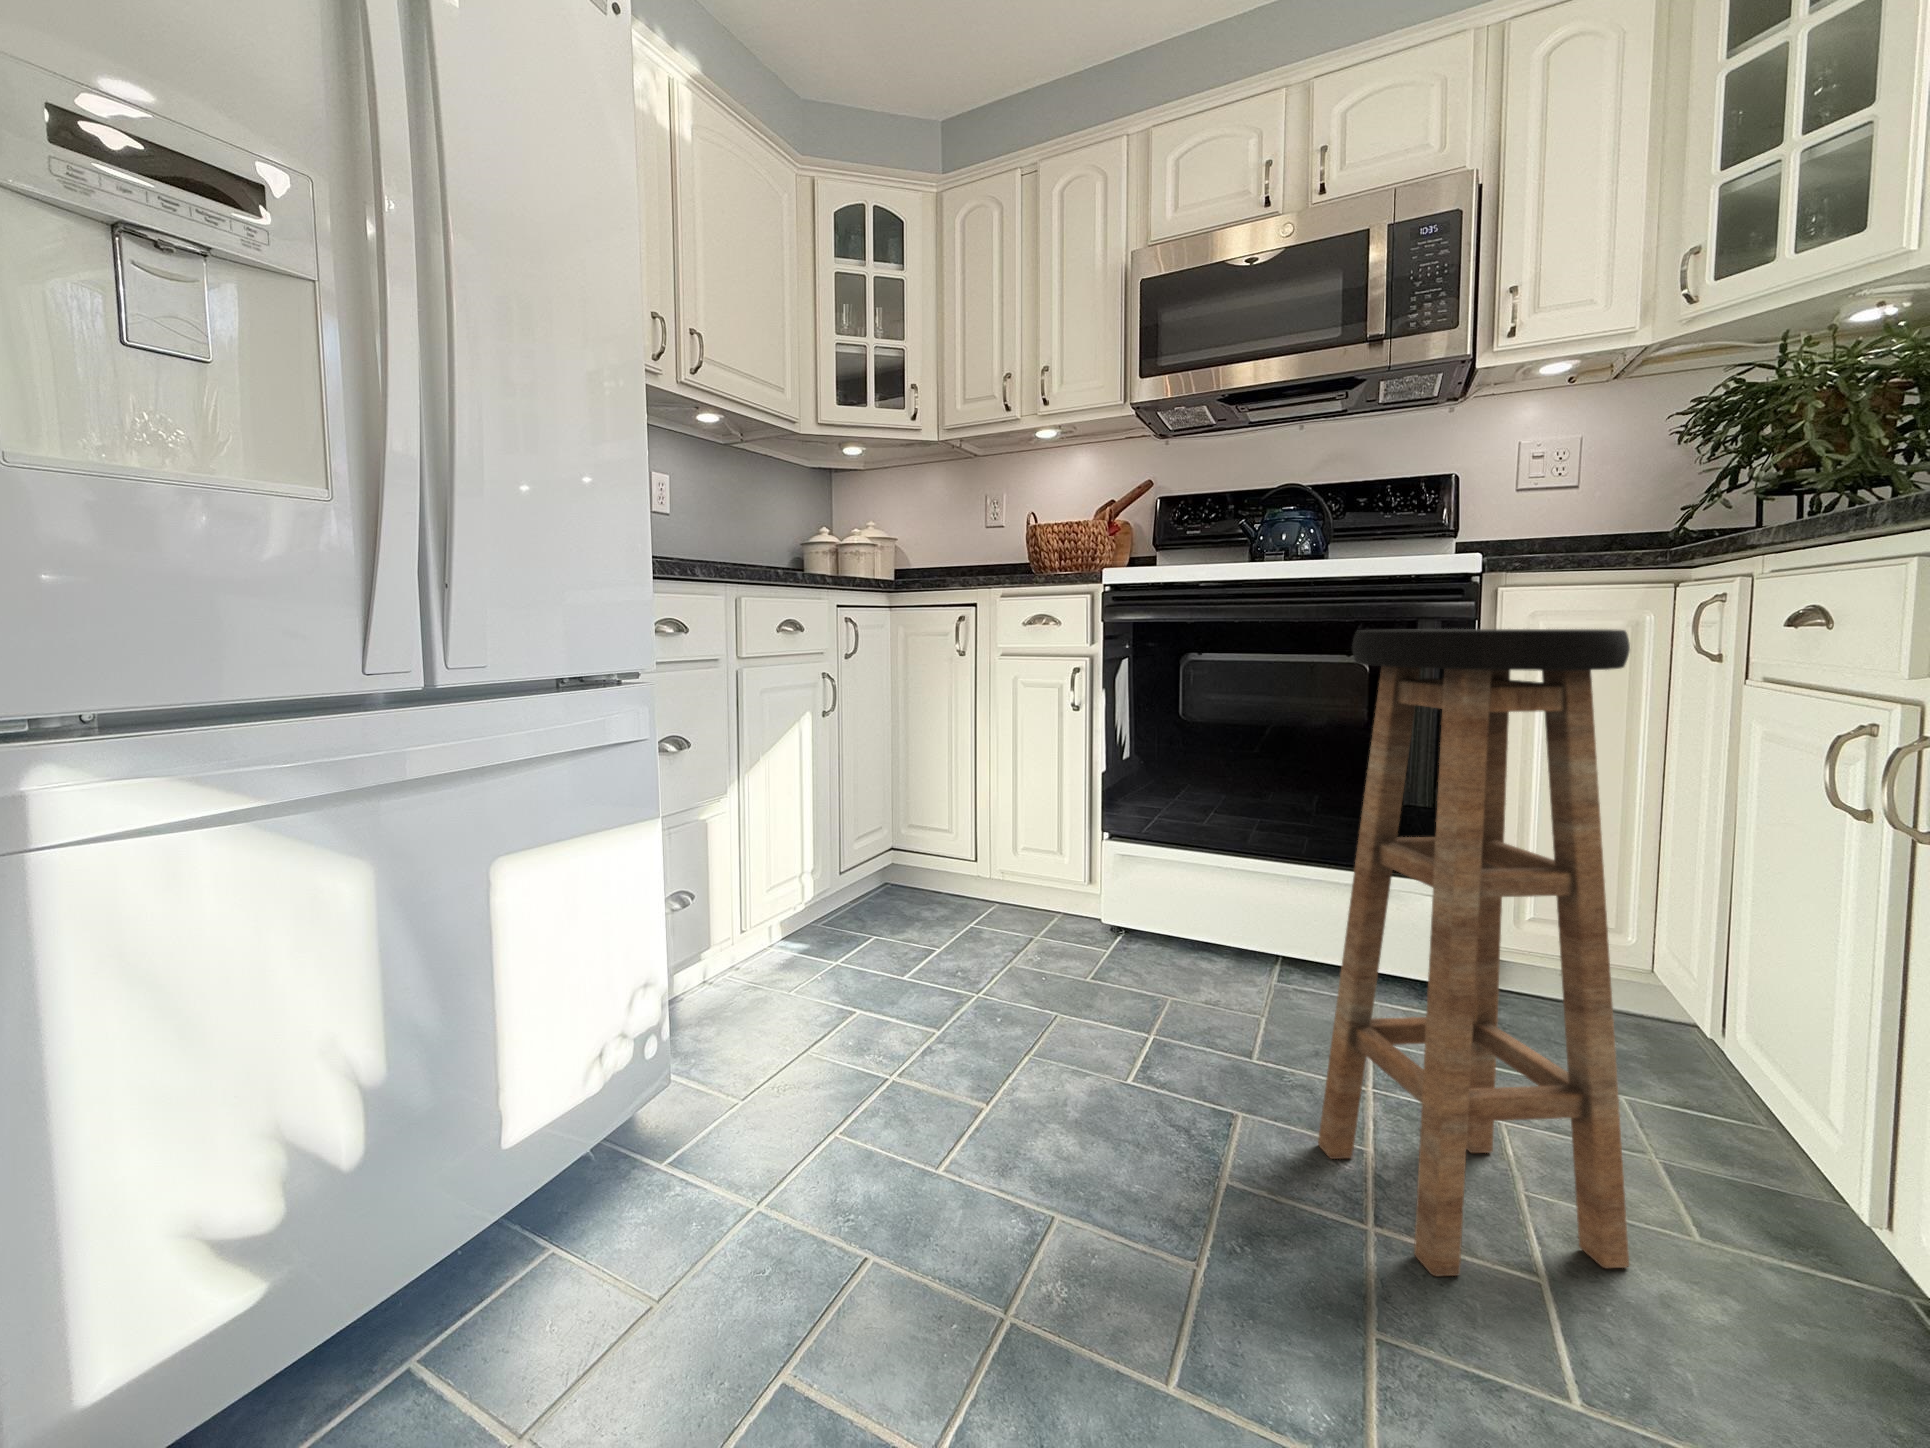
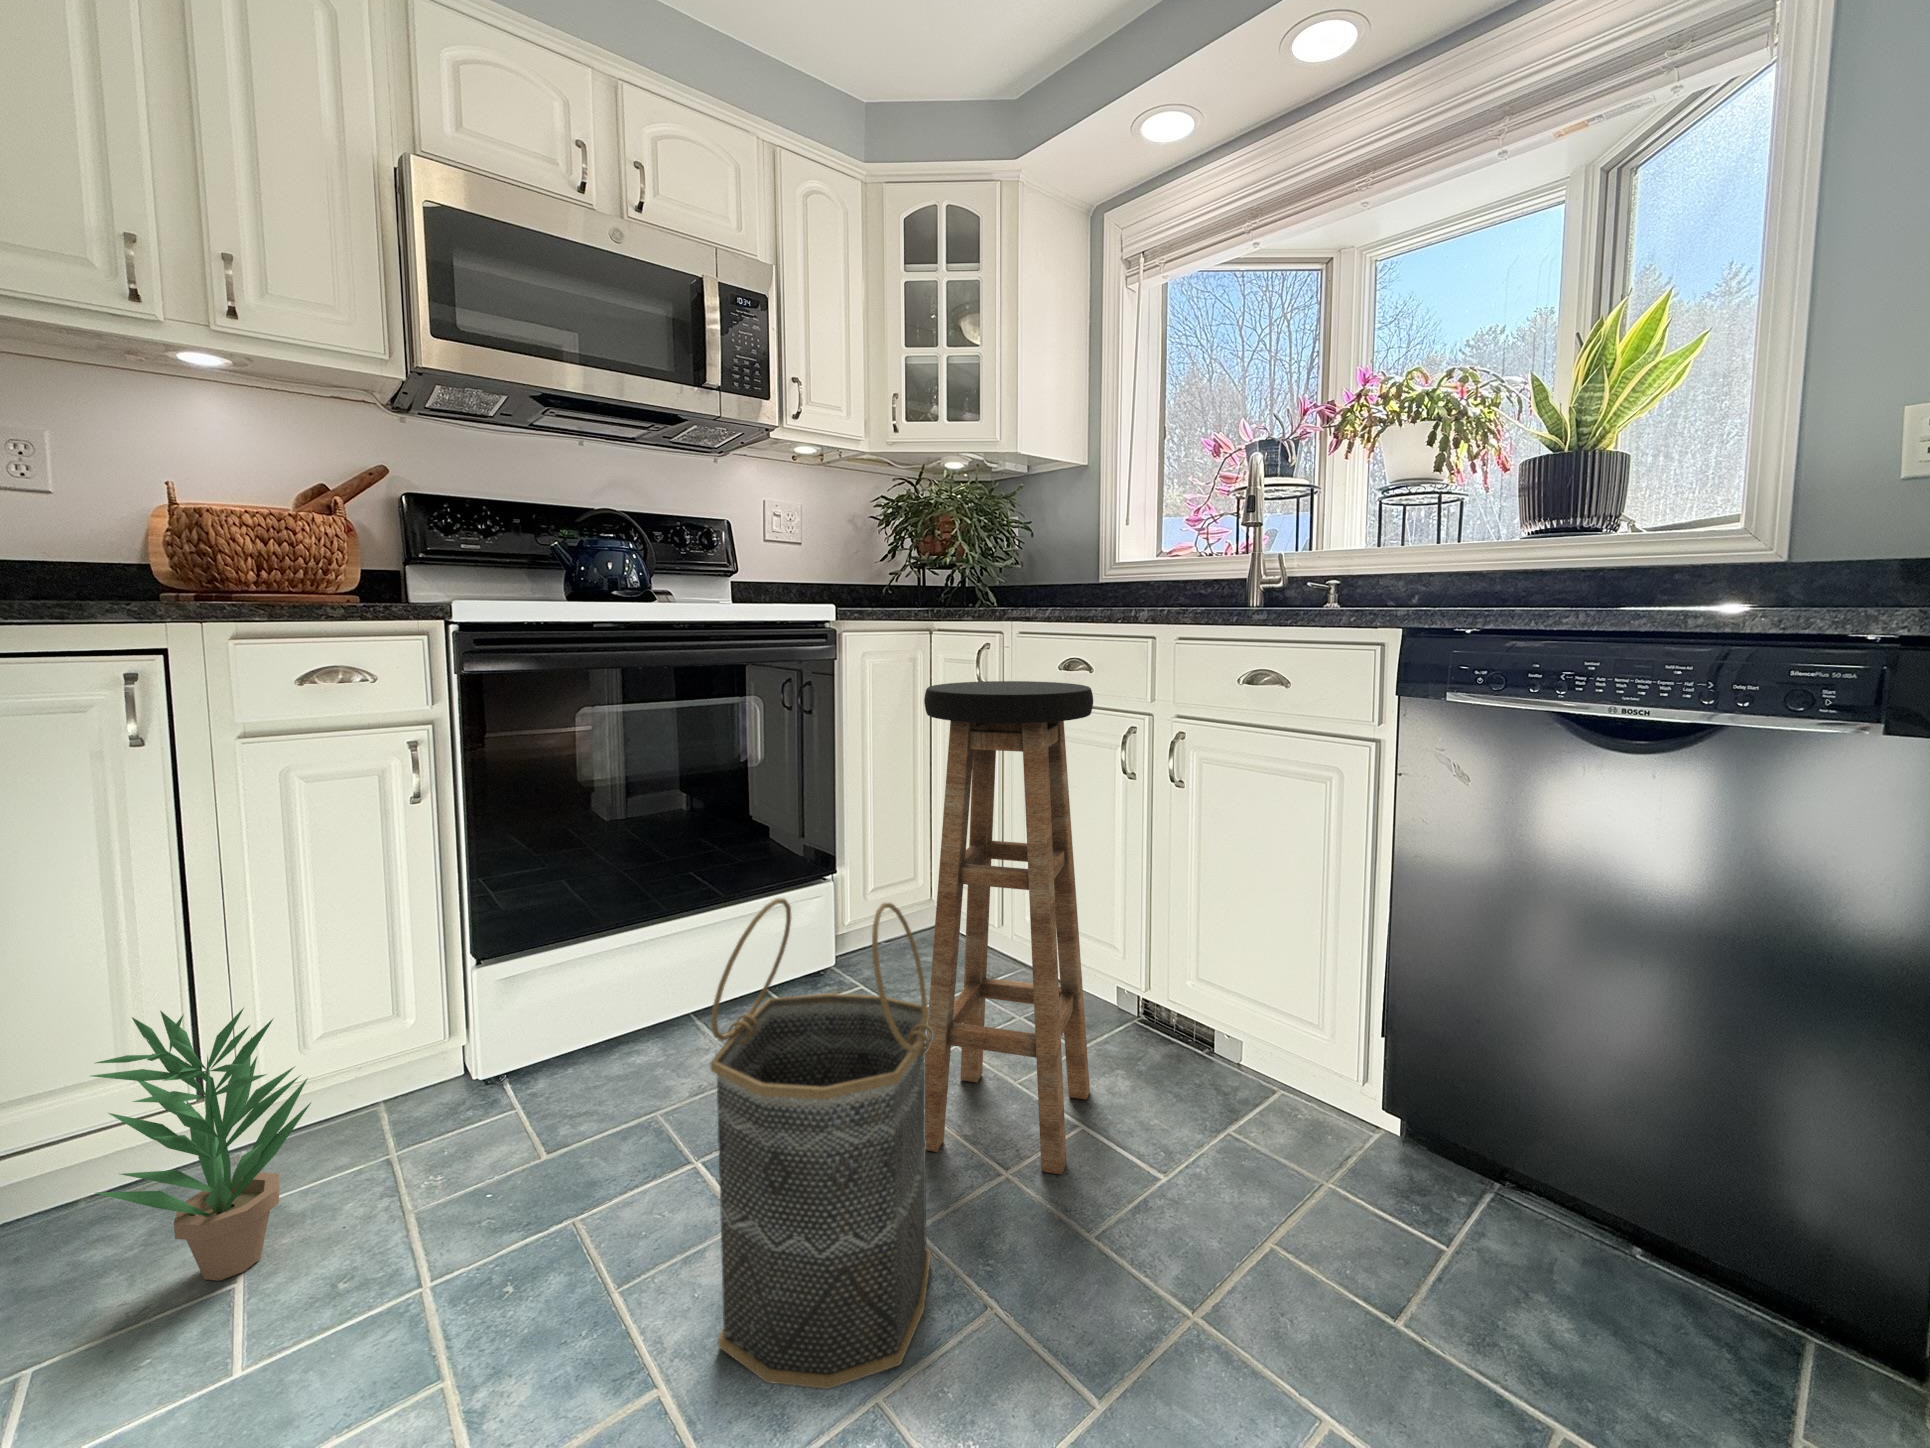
potted plant: none [899,787,989,945] -> present [91,1008,311,1281]
basket: none [1025,790,1208,1217] -> present [710,898,933,1389]

